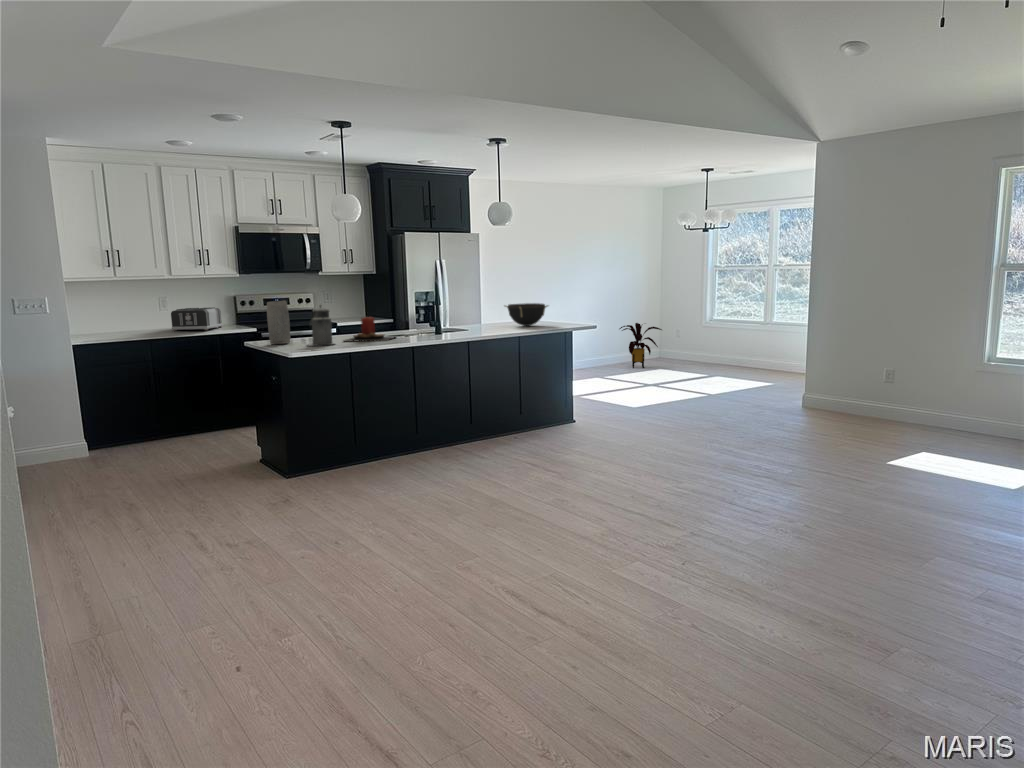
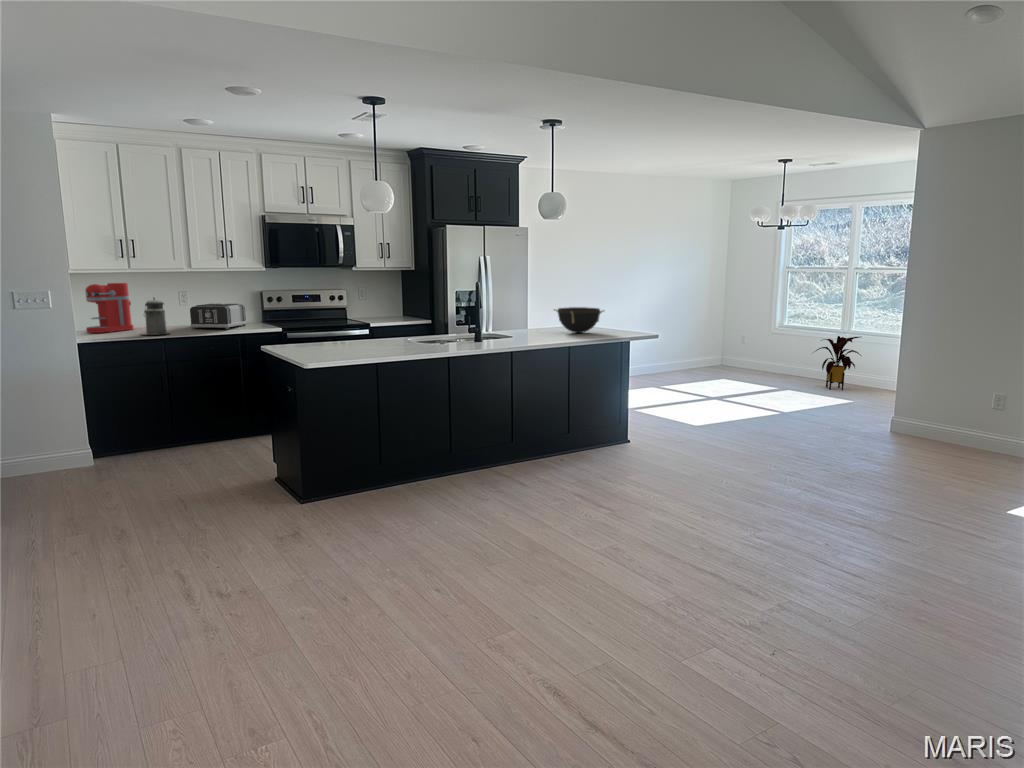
coffee maker: none [75,290,119,336] -> present [85,283,134,333]
vase: present [267,301,290,344] -> none [282,301,308,351]
canister: present [307,305,333,346] -> present [142,298,168,335]
candle: present [344,317,394,342] -> none [367,321,430,350]
house plant: present [620,323,662,368] -> present [816,336,860,390]

